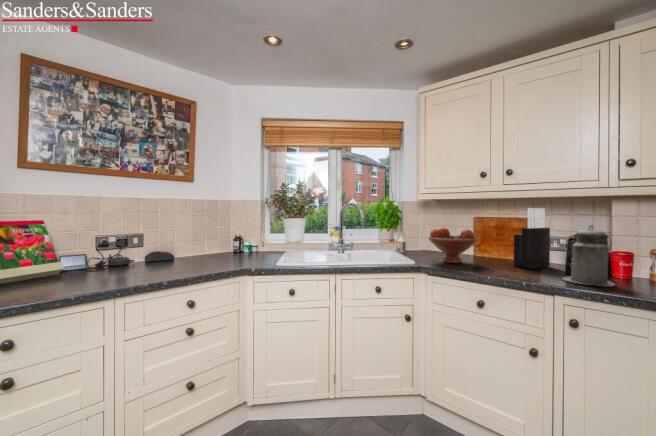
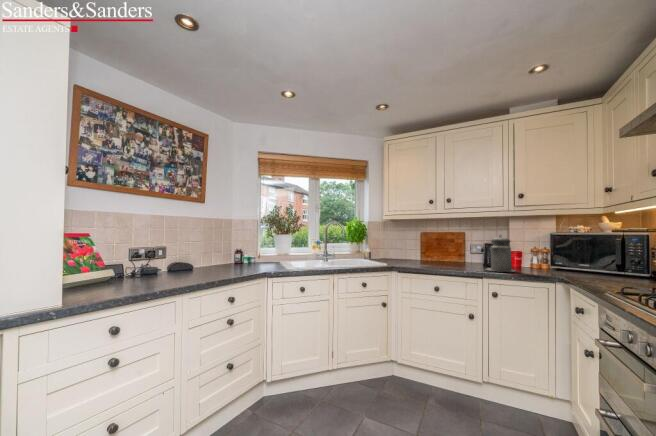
knife block: present [514,208,550,269] -> none [452,225,474,266]
fruit bowl: present [428,227,478,263] -> none [395,239,430,264]

